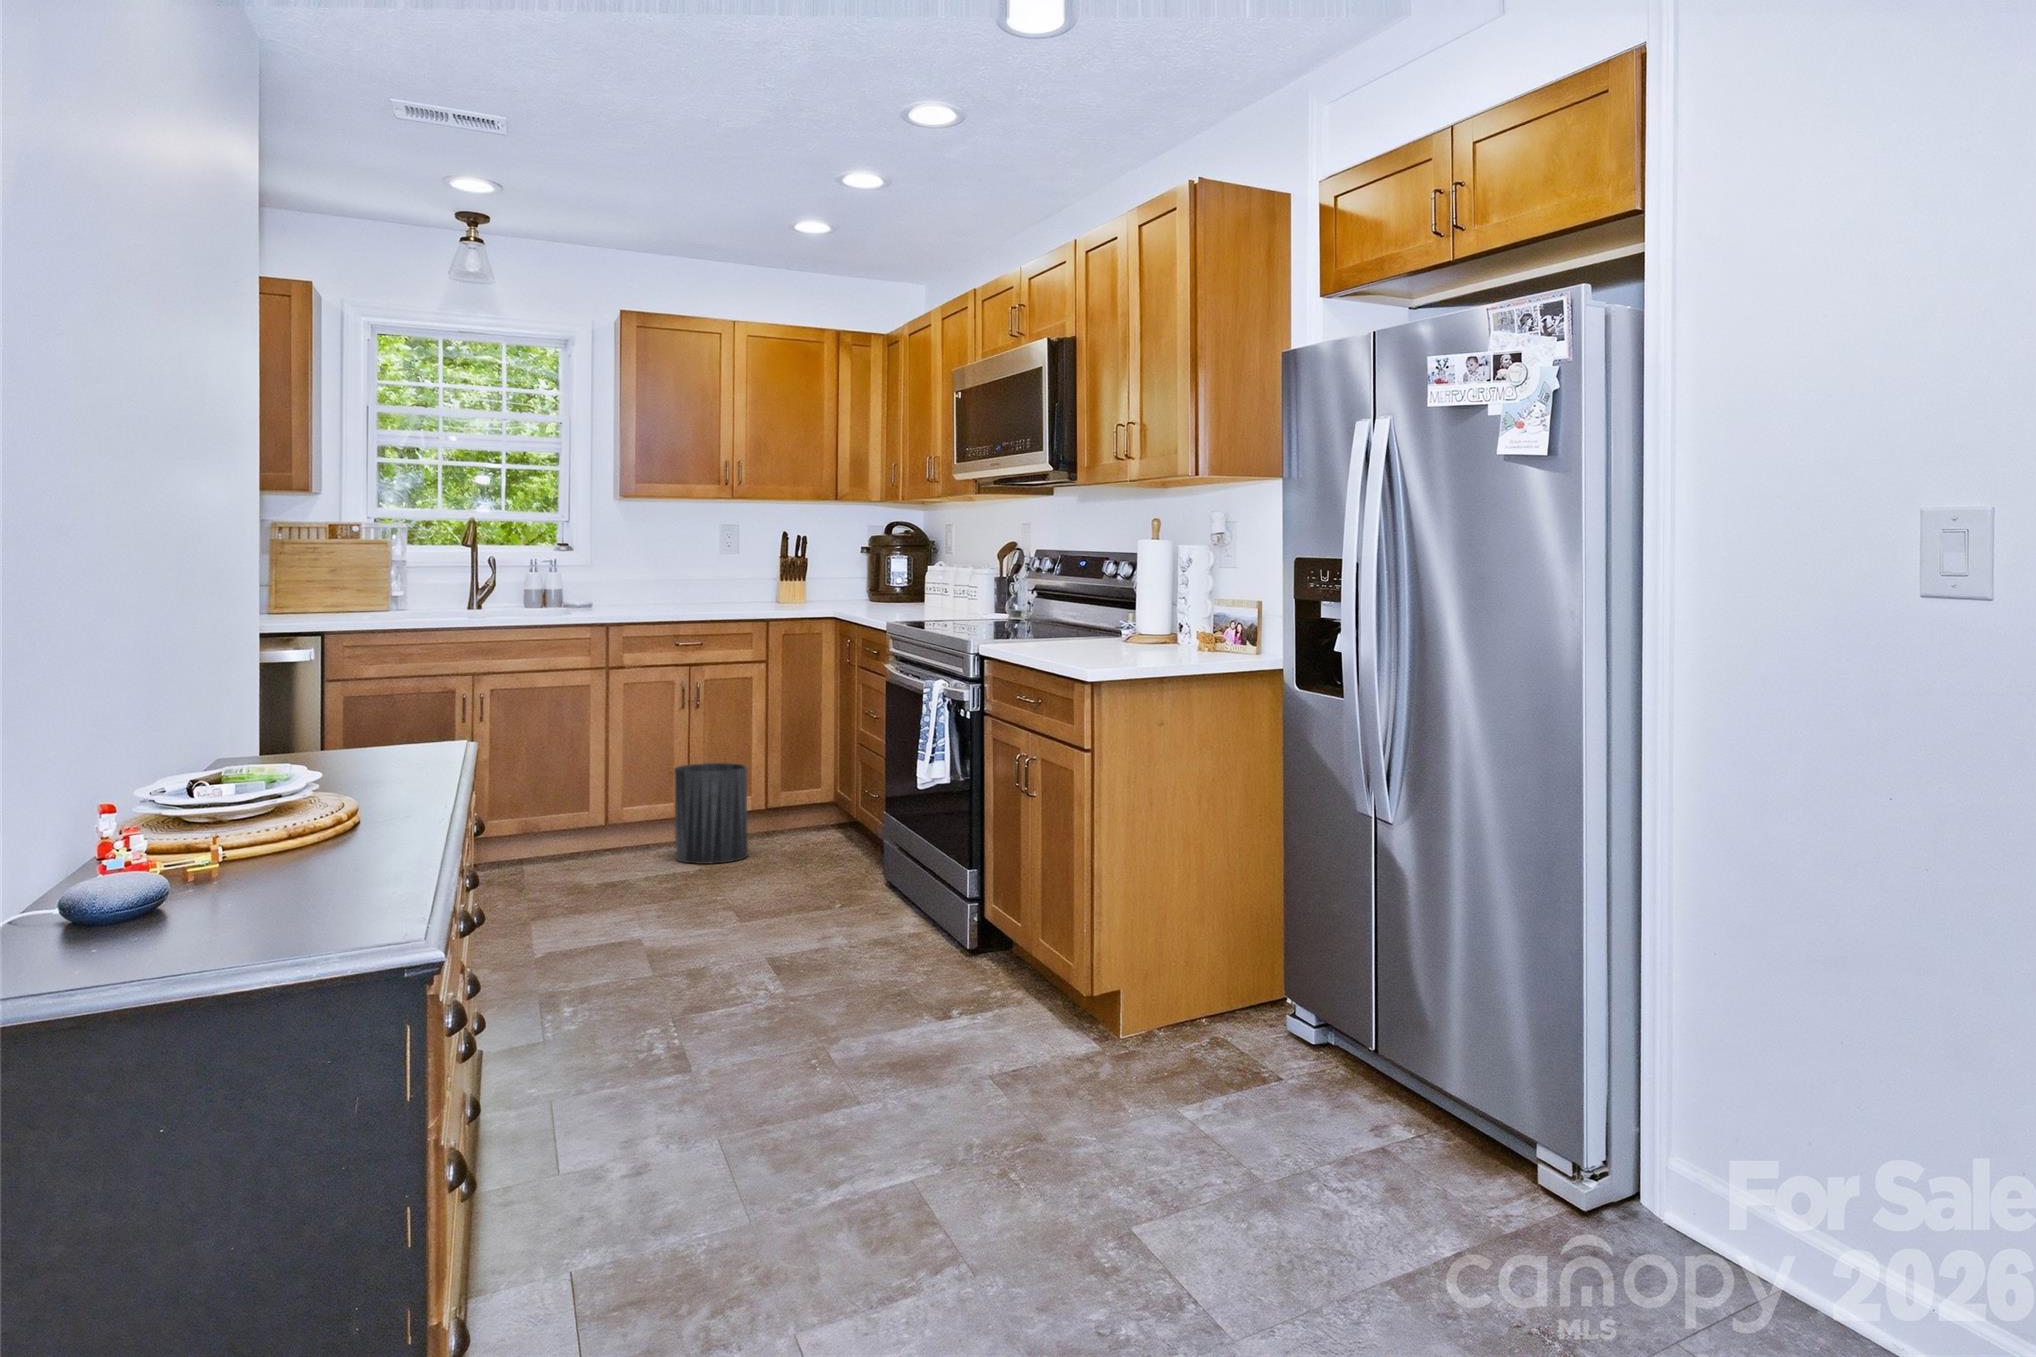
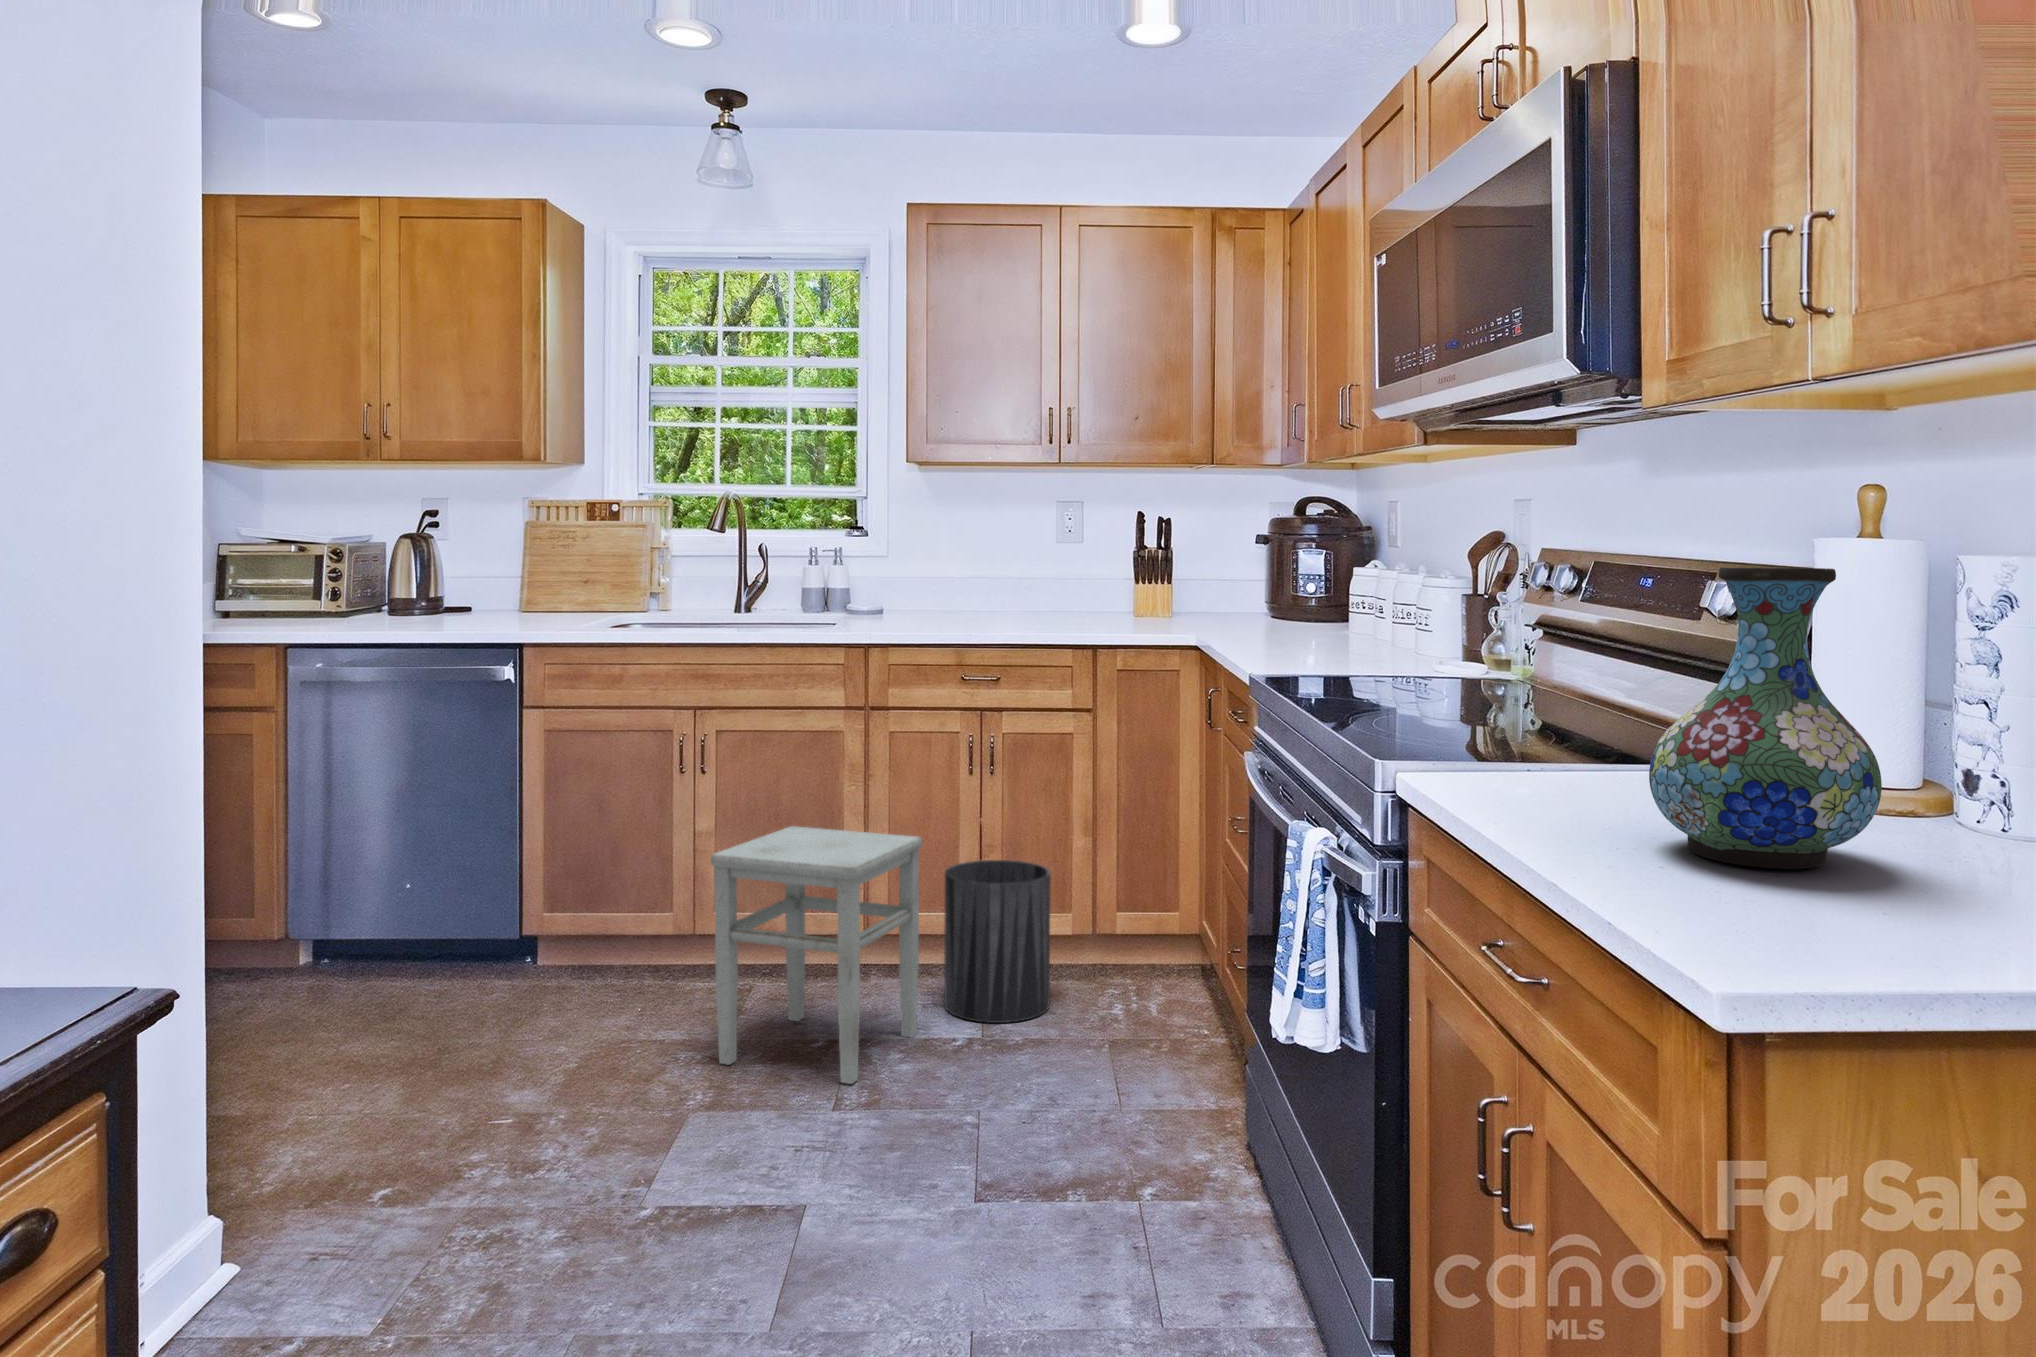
vase: none [1072,547,1144,652] -> present [1649,567,1882,869]
stool: none [536,741,668,891] -> present [711,826,922,1084]

